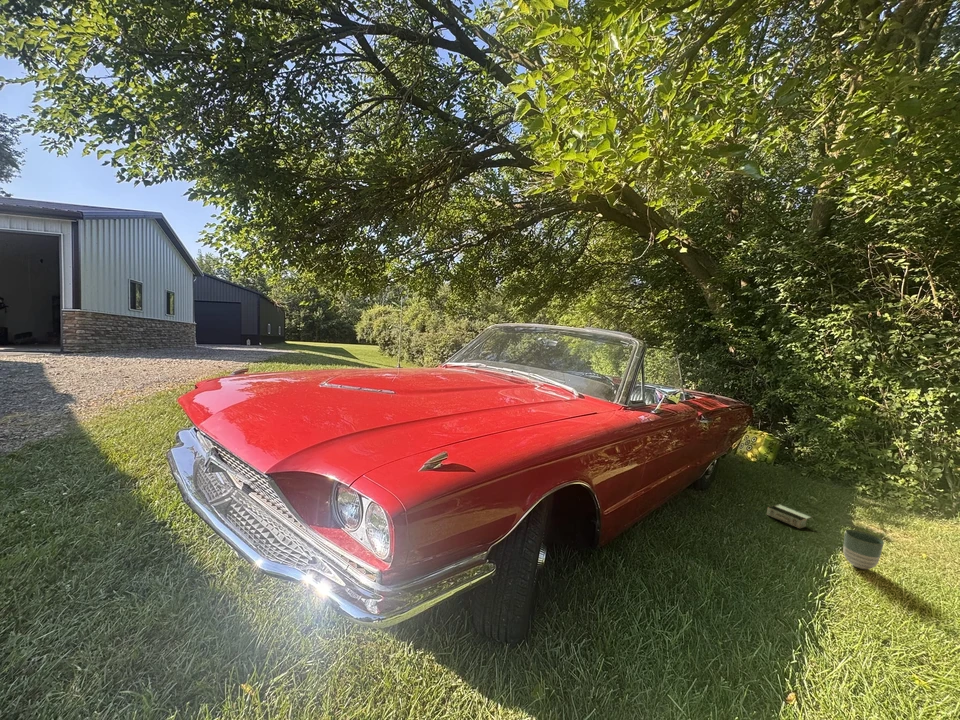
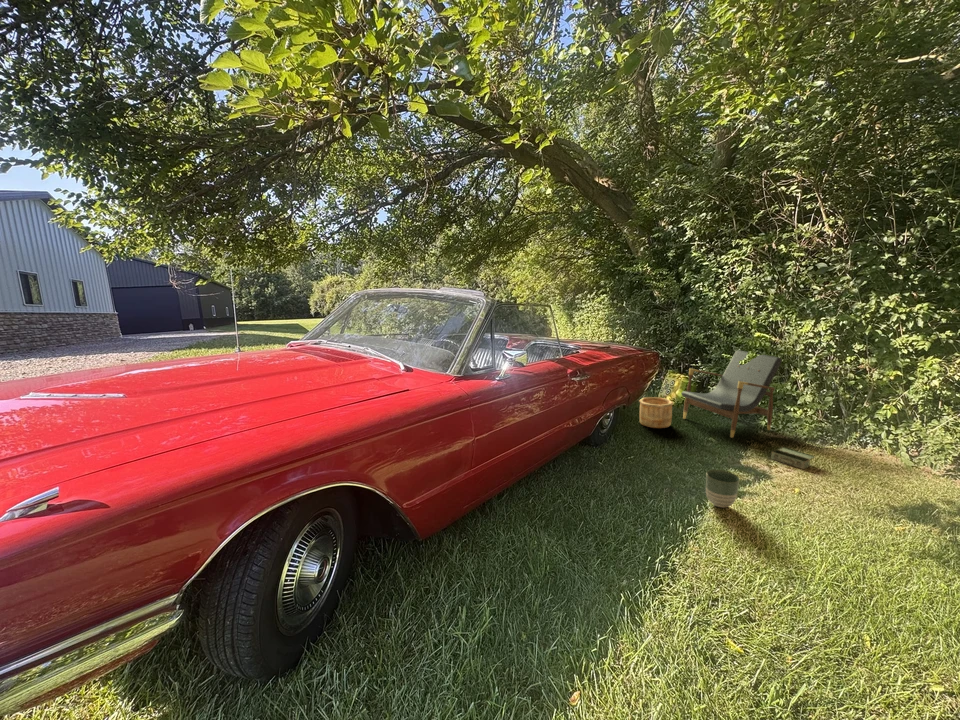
lounge chair: none [772,412,883,501] -> present [682,350,782,437]
wooden bucket: none [731,451,768,483] -> present [639,397,673,428]
toolbox: present [767,504,812,528] -> present [771,447,814,469]

